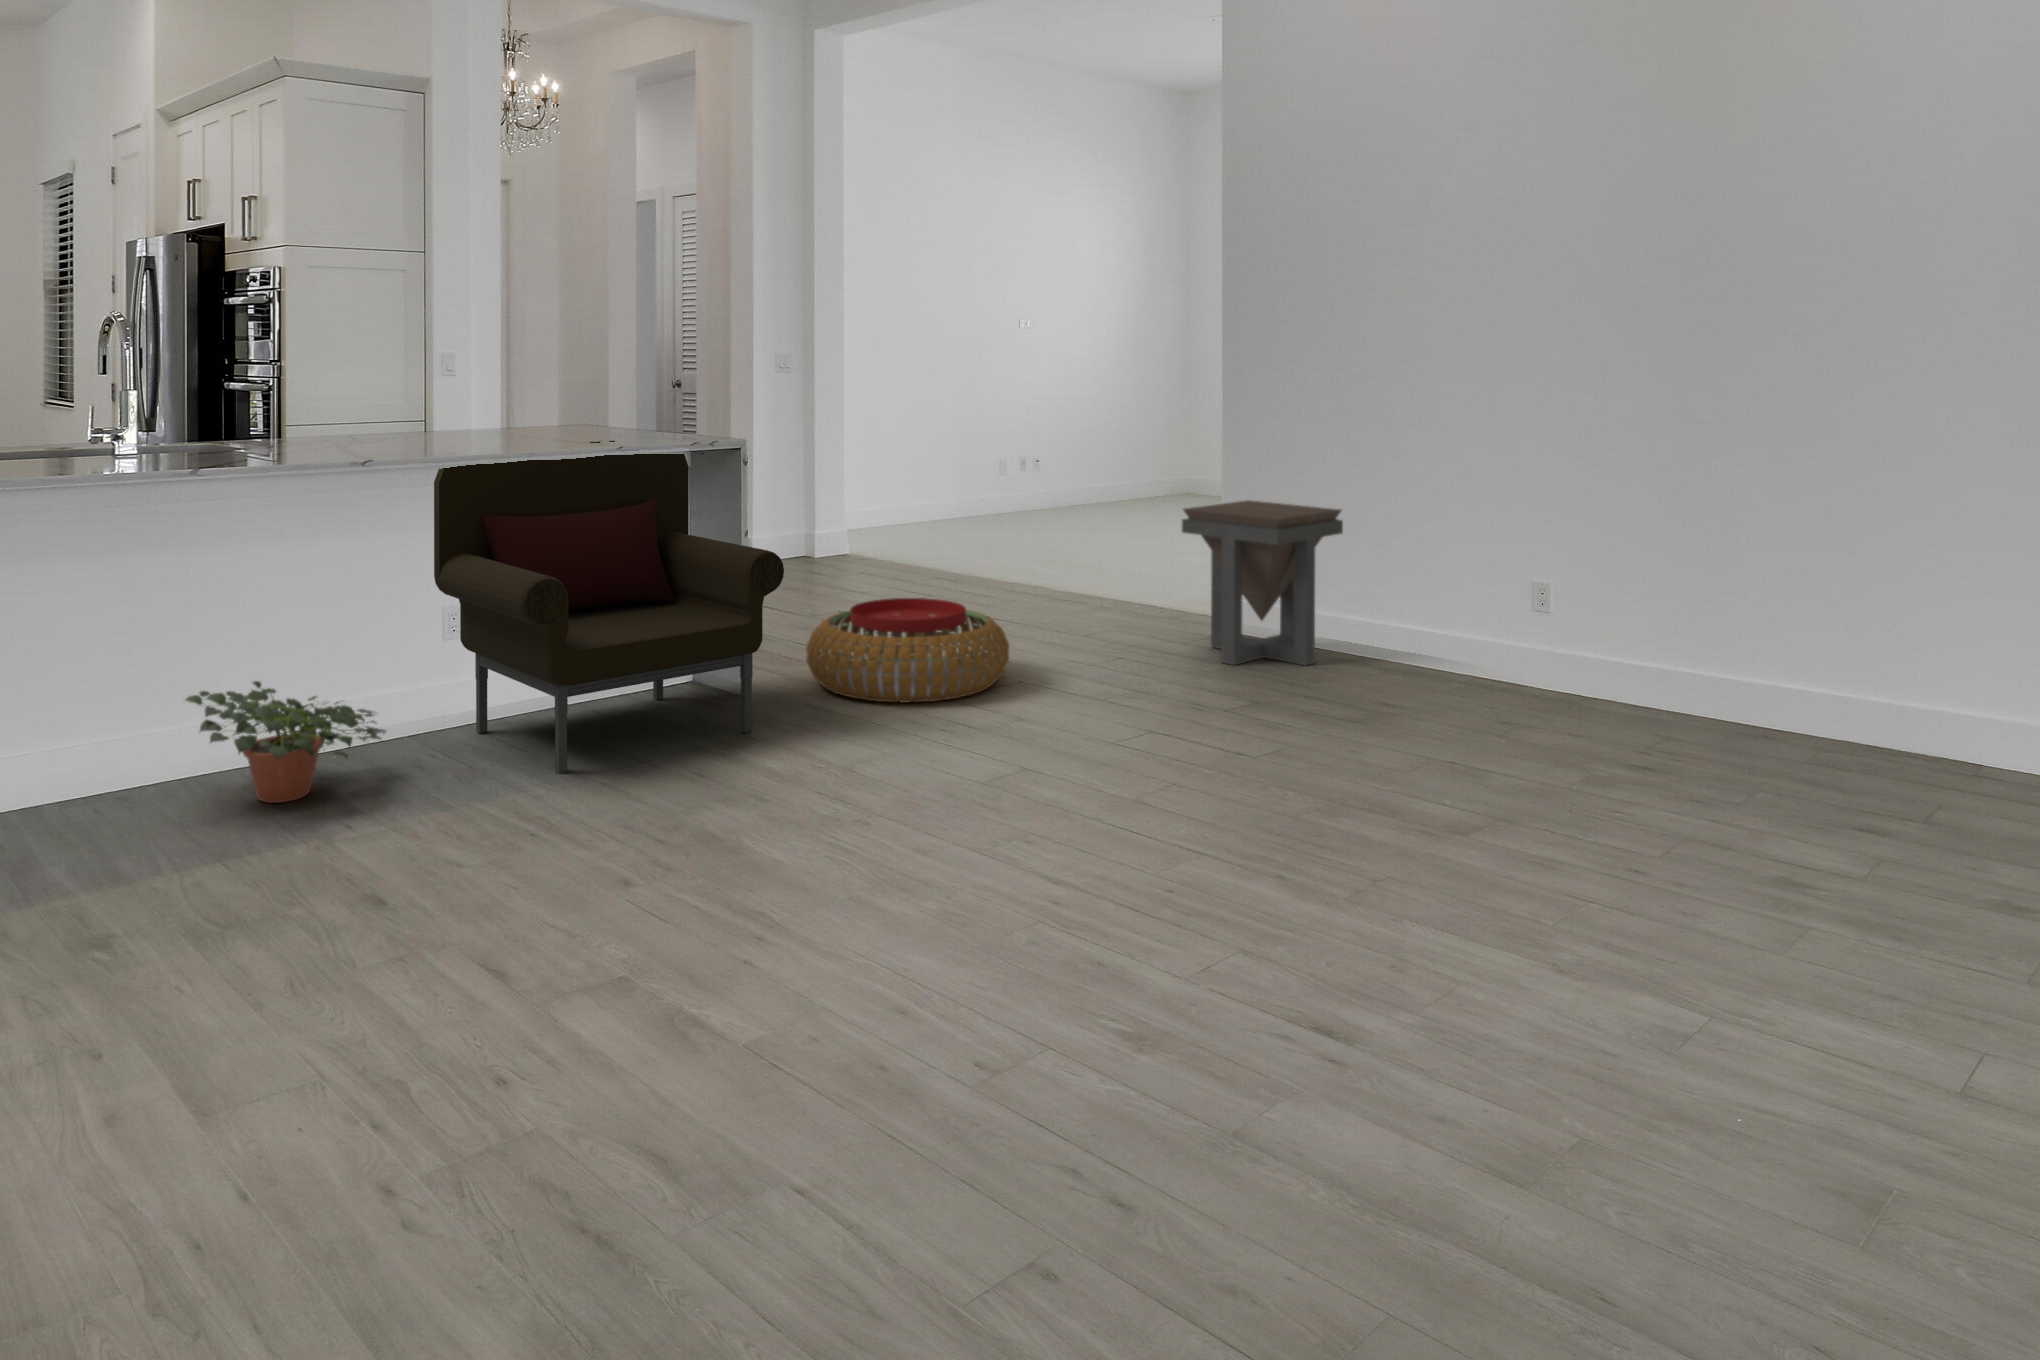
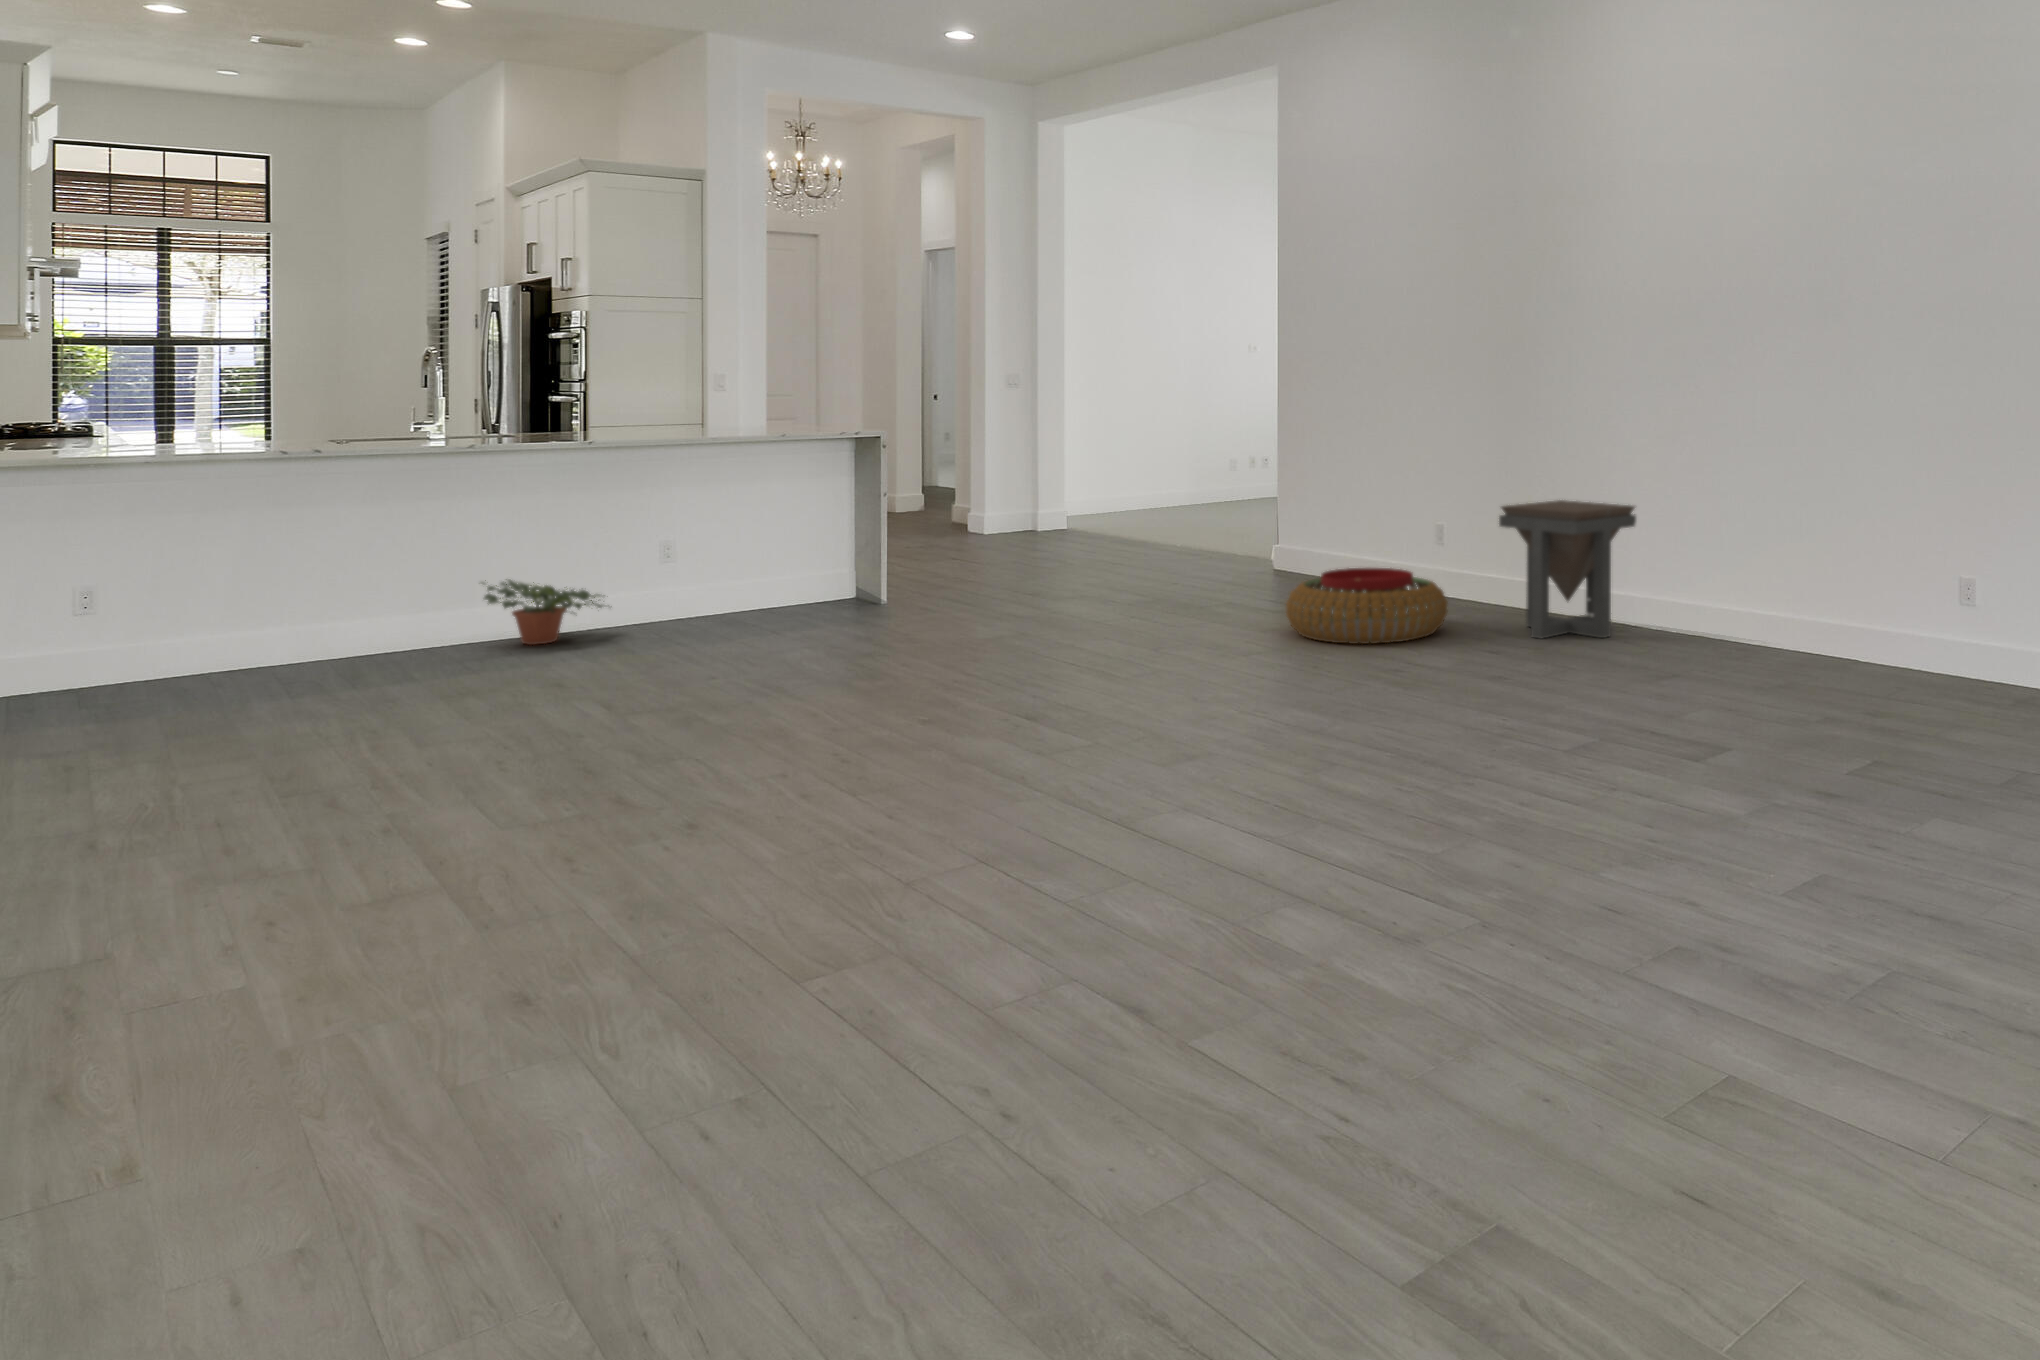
armchair: present [434,441,784,773] -> none [655,430,895,634]
side table: present [1182,500,1343,666] -> present [1499,500,1636,639]
pouf: present [806,598,1009,703] -> present [1286,568,1447,644]

